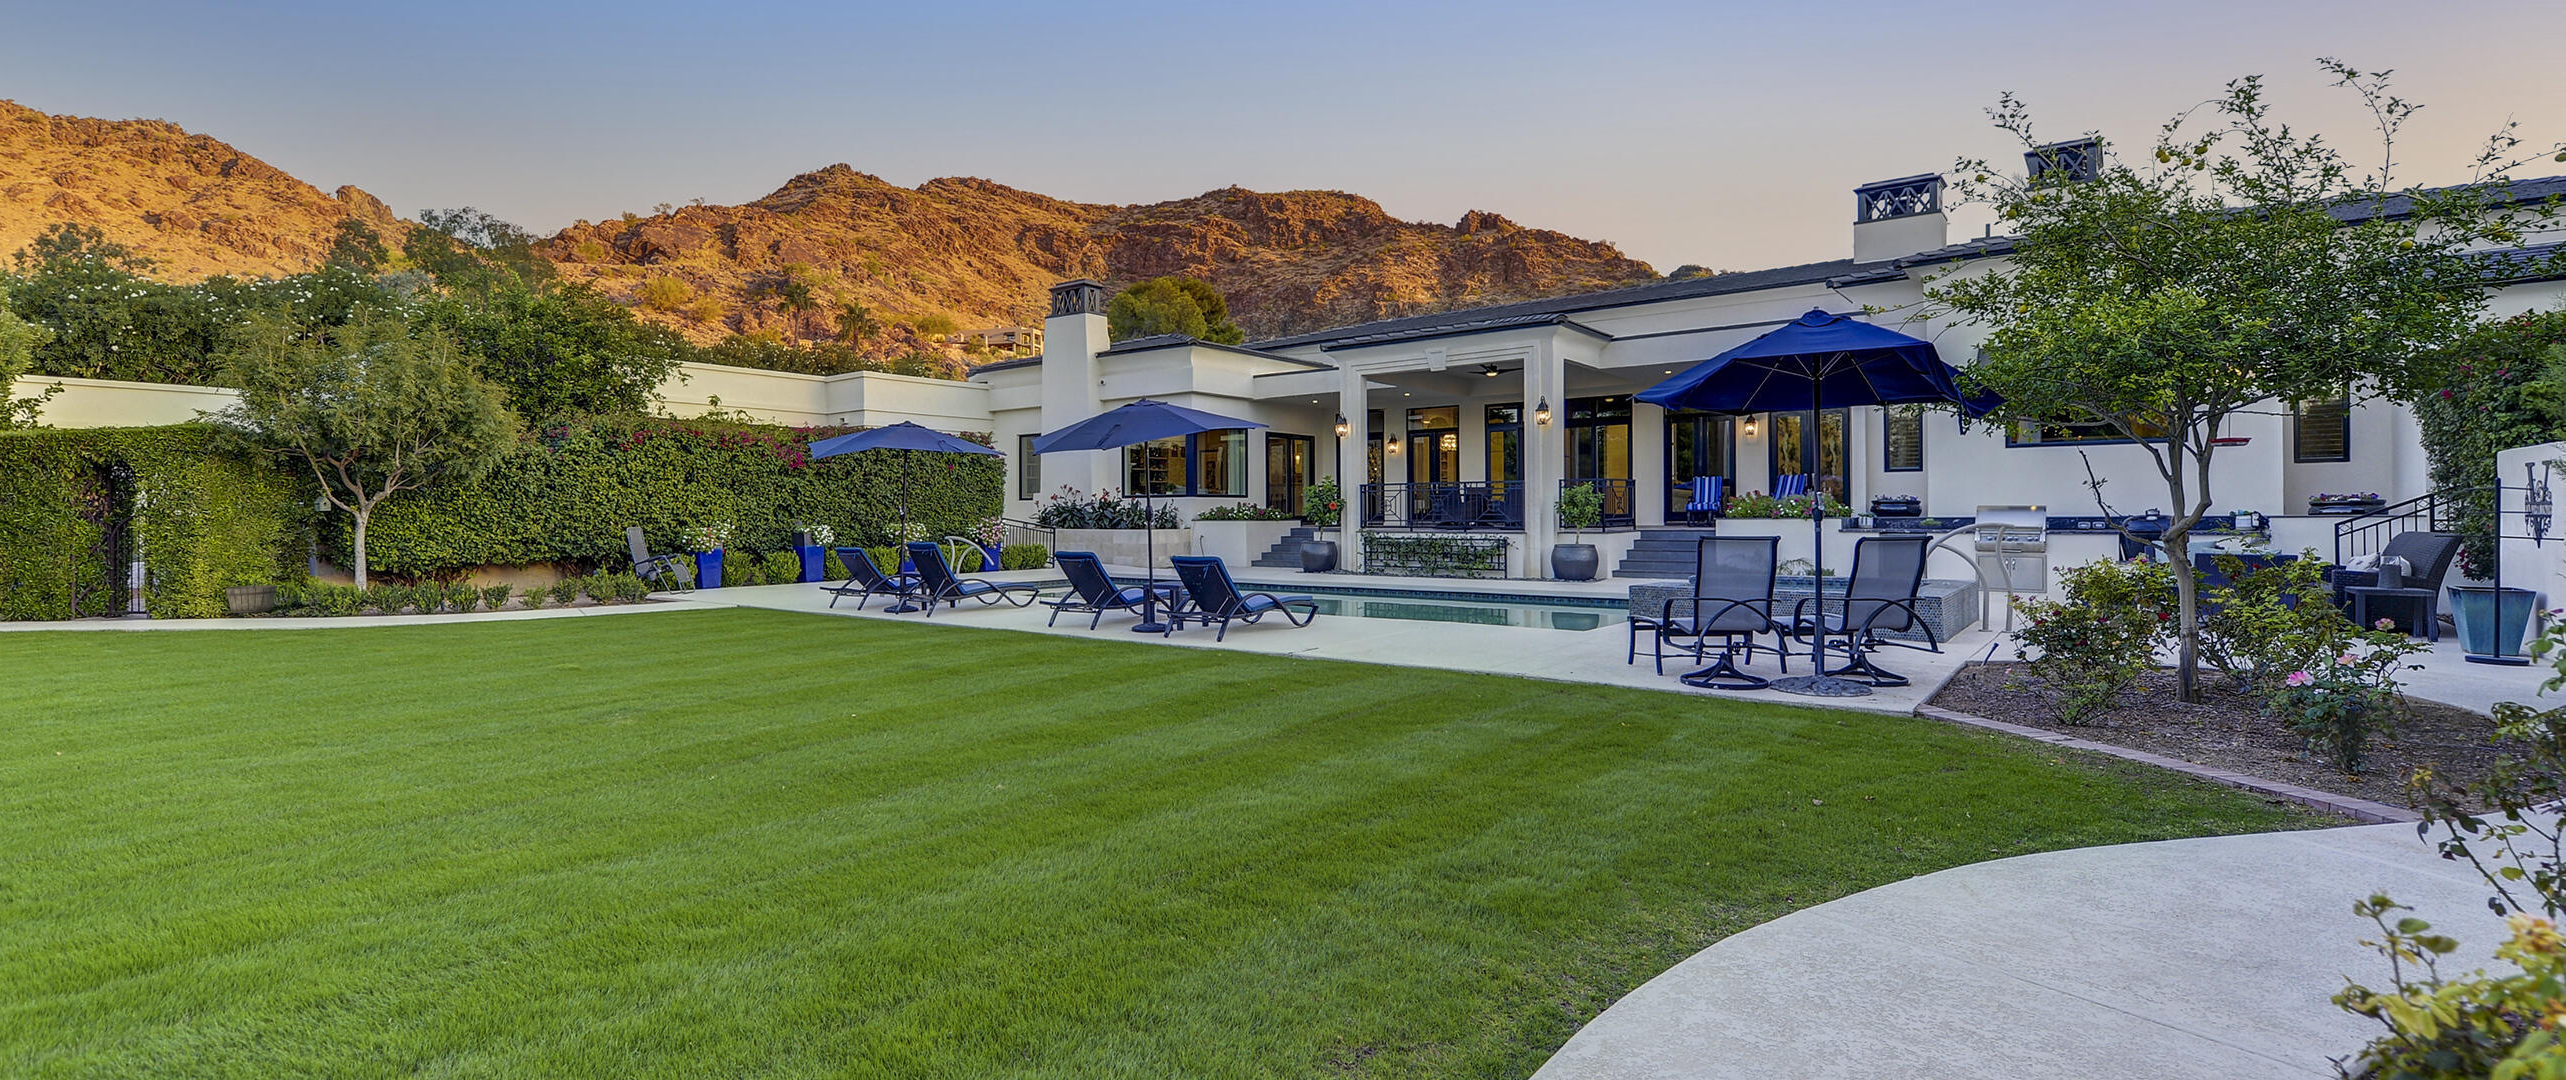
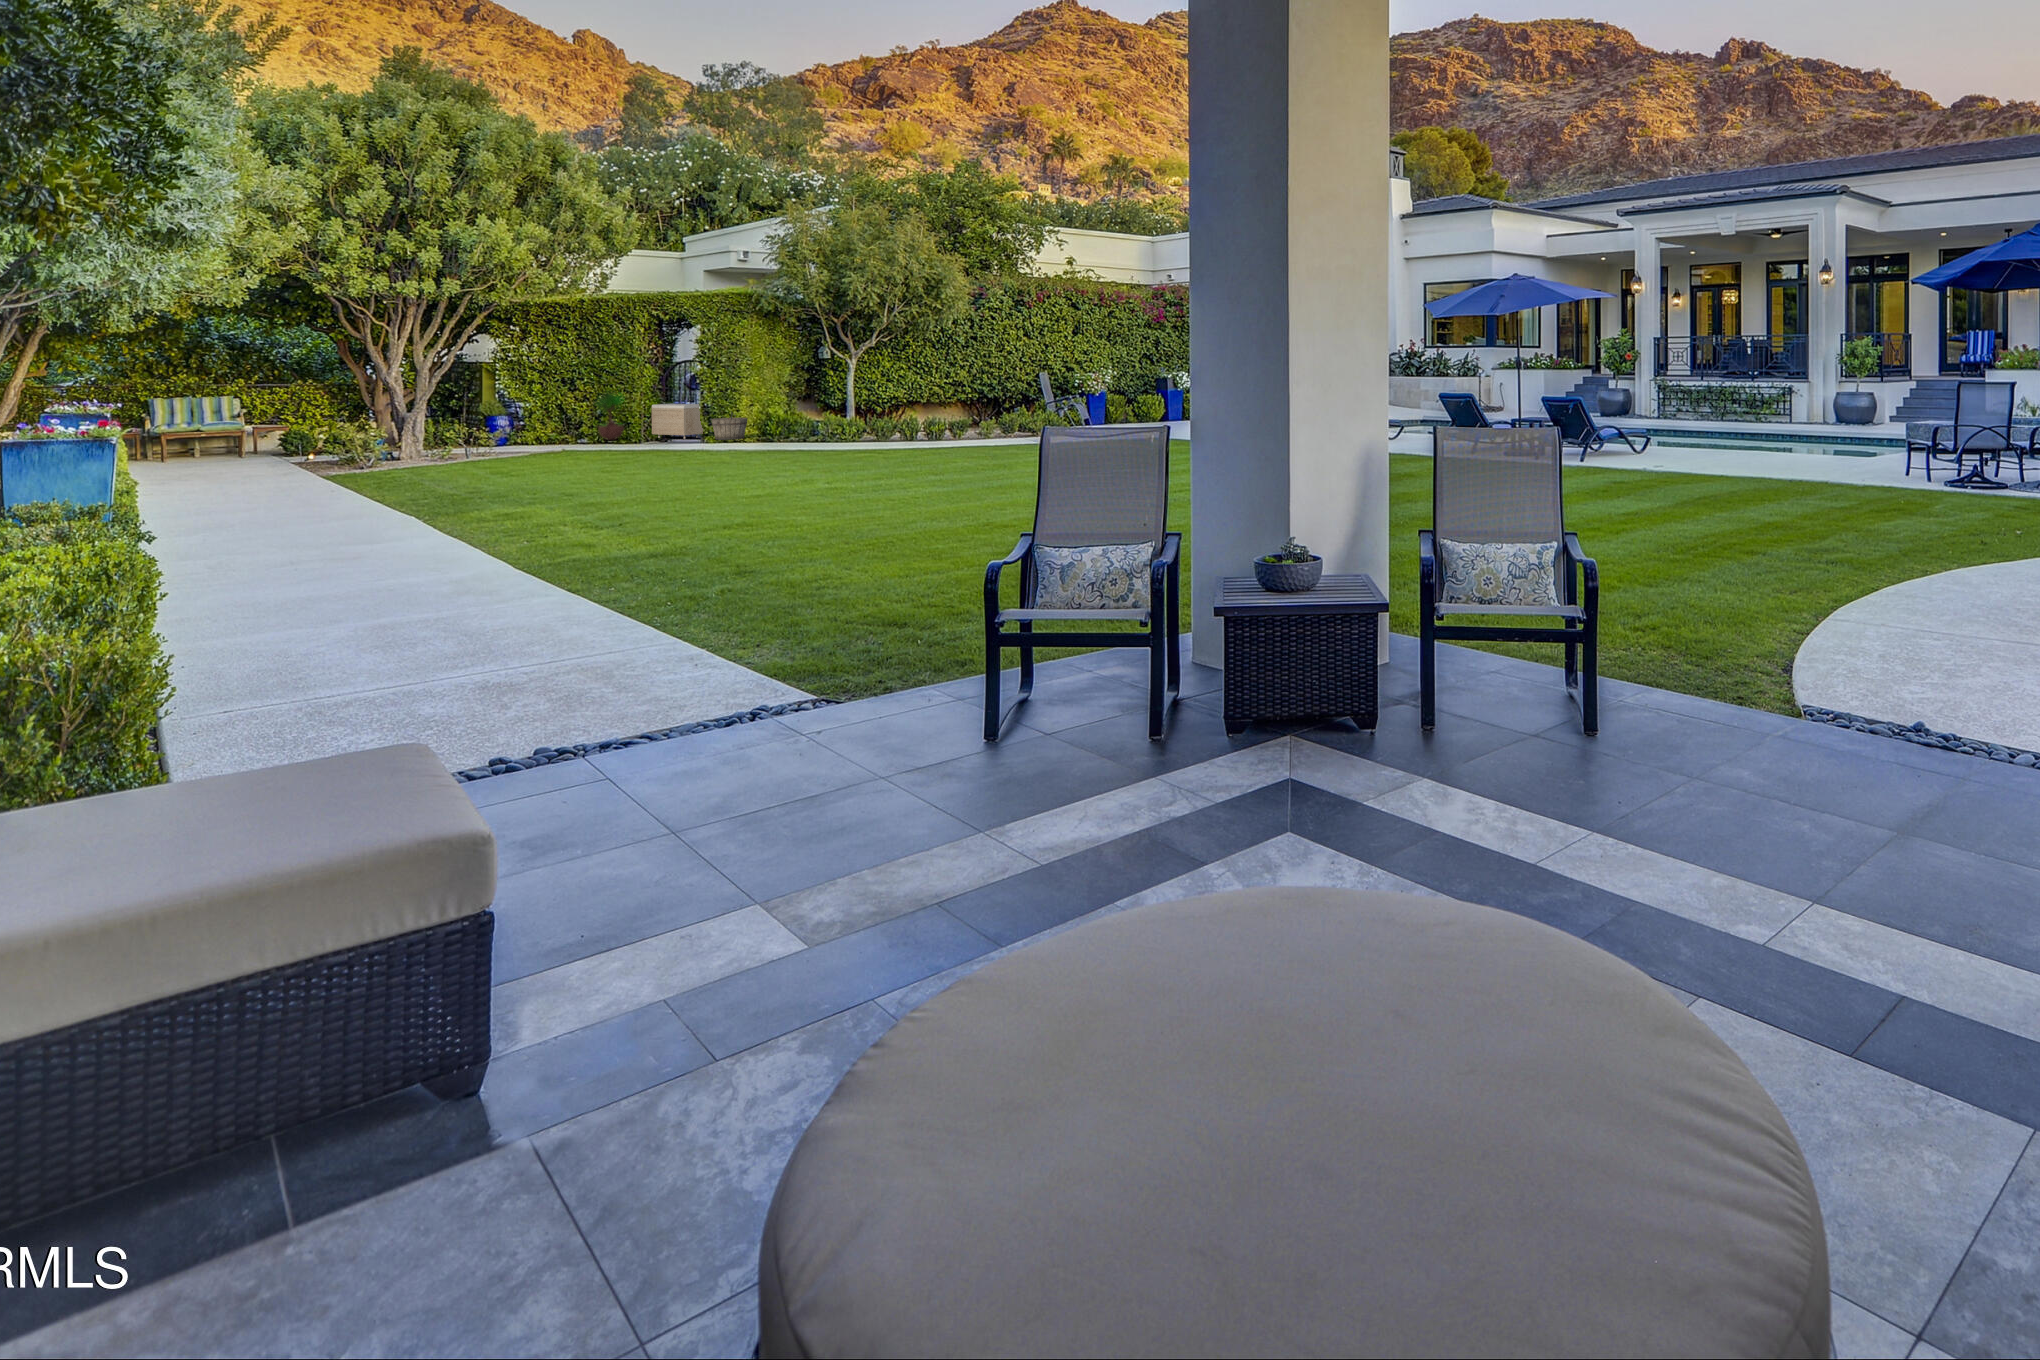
potted tree: none [67,551,118,615] -> present [595,393,624,440]
storage bench: none [159,568,229,611] -> present [652,404,703,439]

